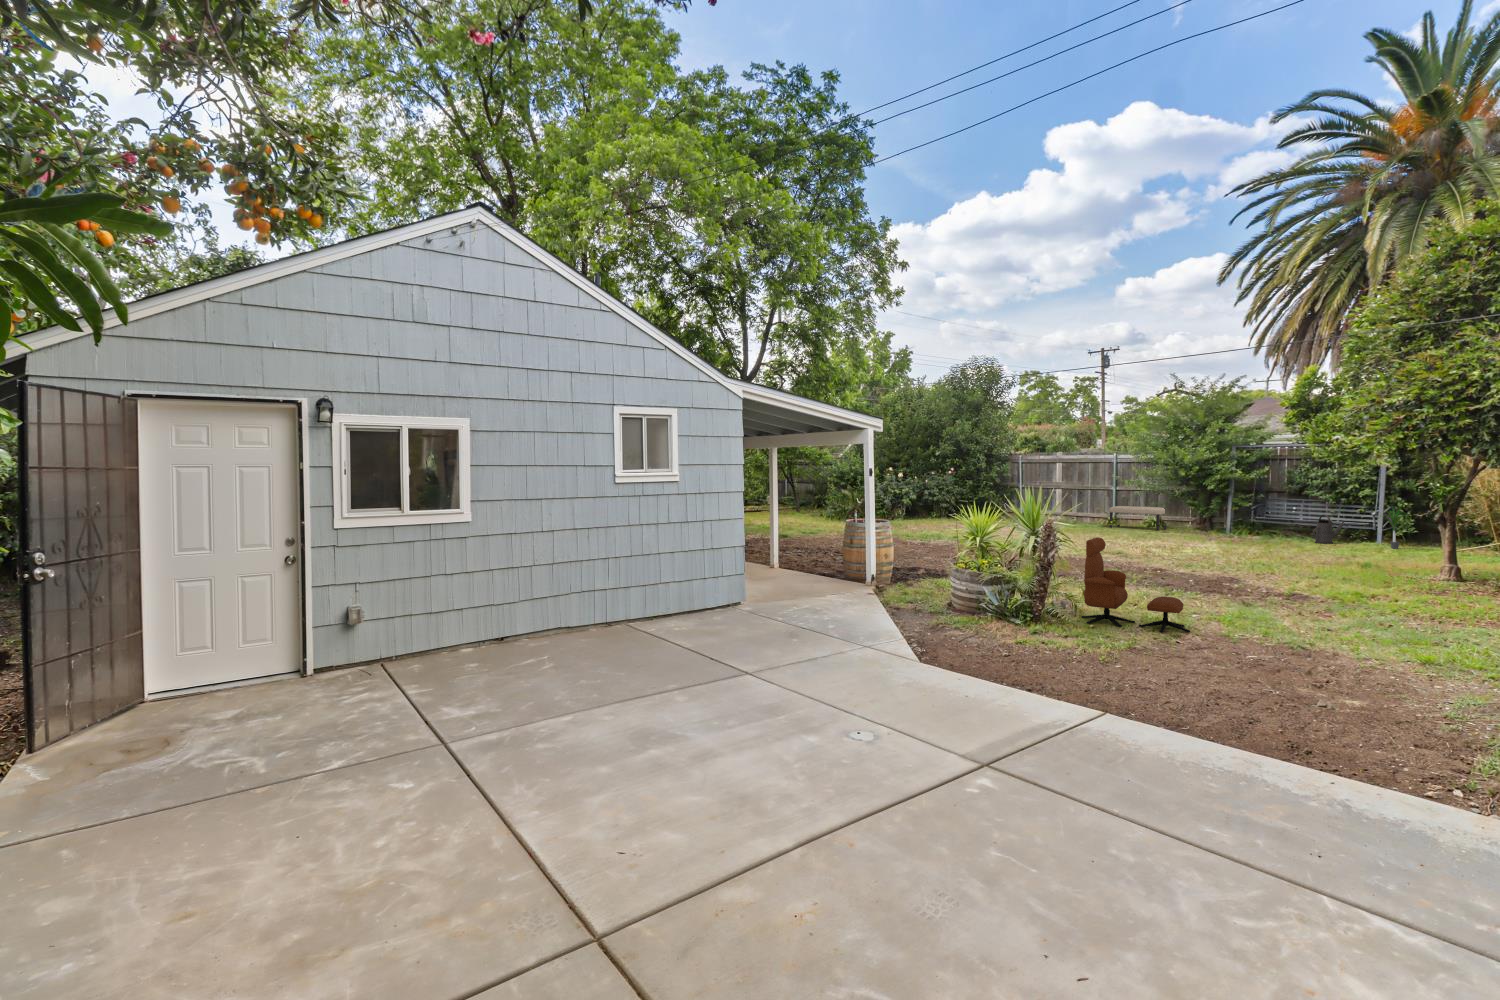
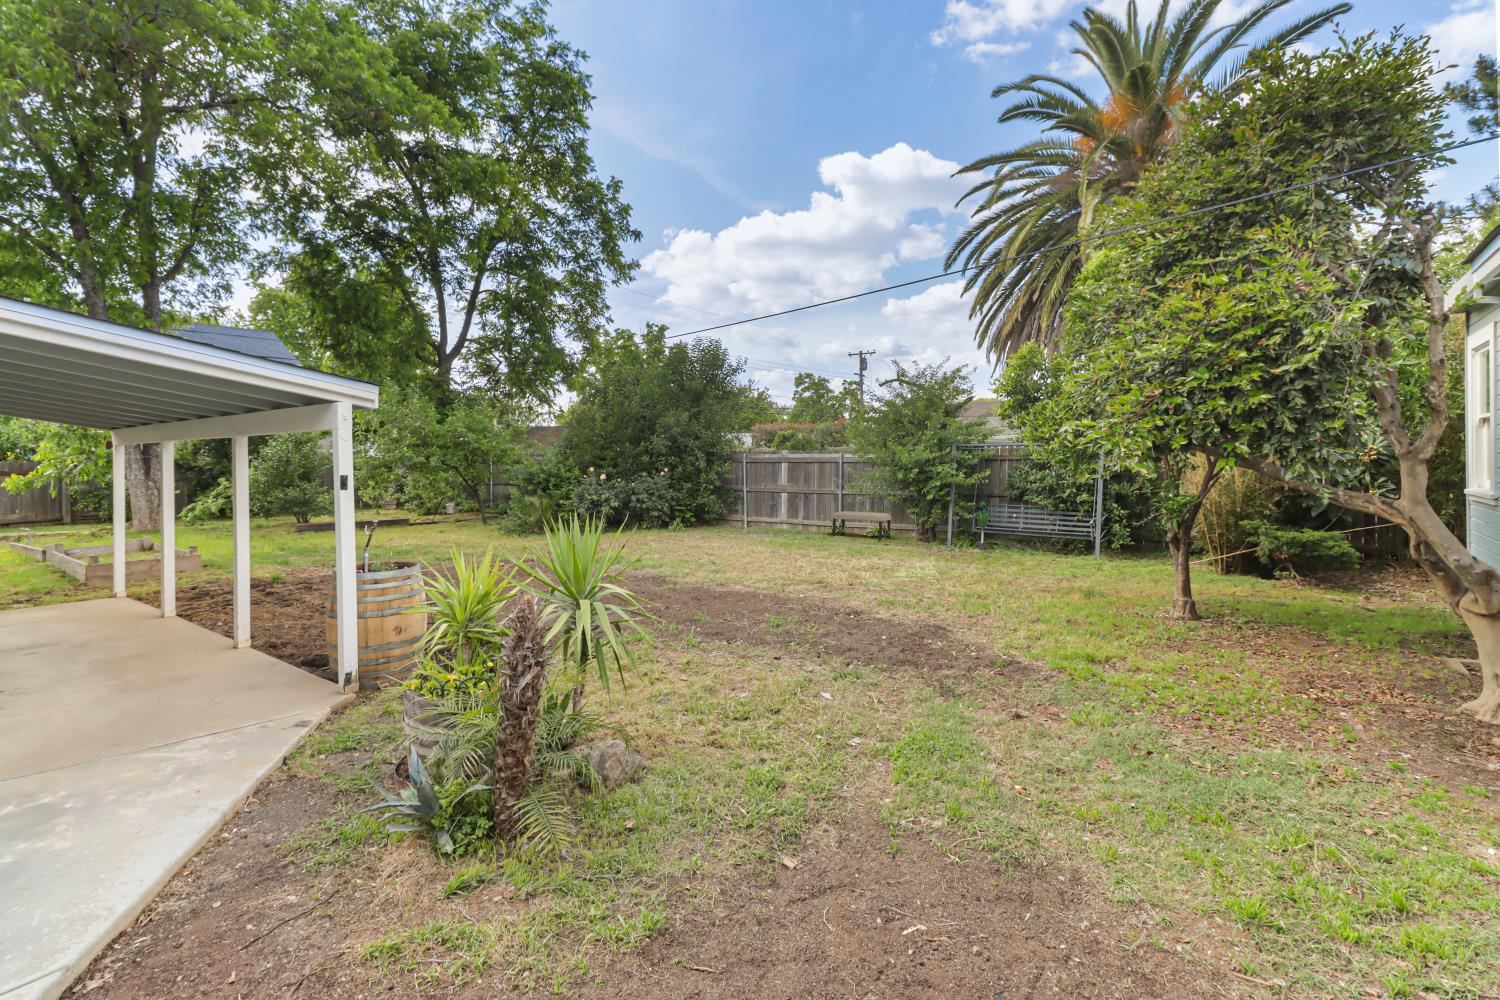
potted plant: present [1386,510,1402,549] -> present [977,511,990,550]
watering can: present [1313,515,1344,544] -> none [1031,523,1064,556]
lounge chair: present [1081,537,1190,632] -> none [542,624,763,870]

